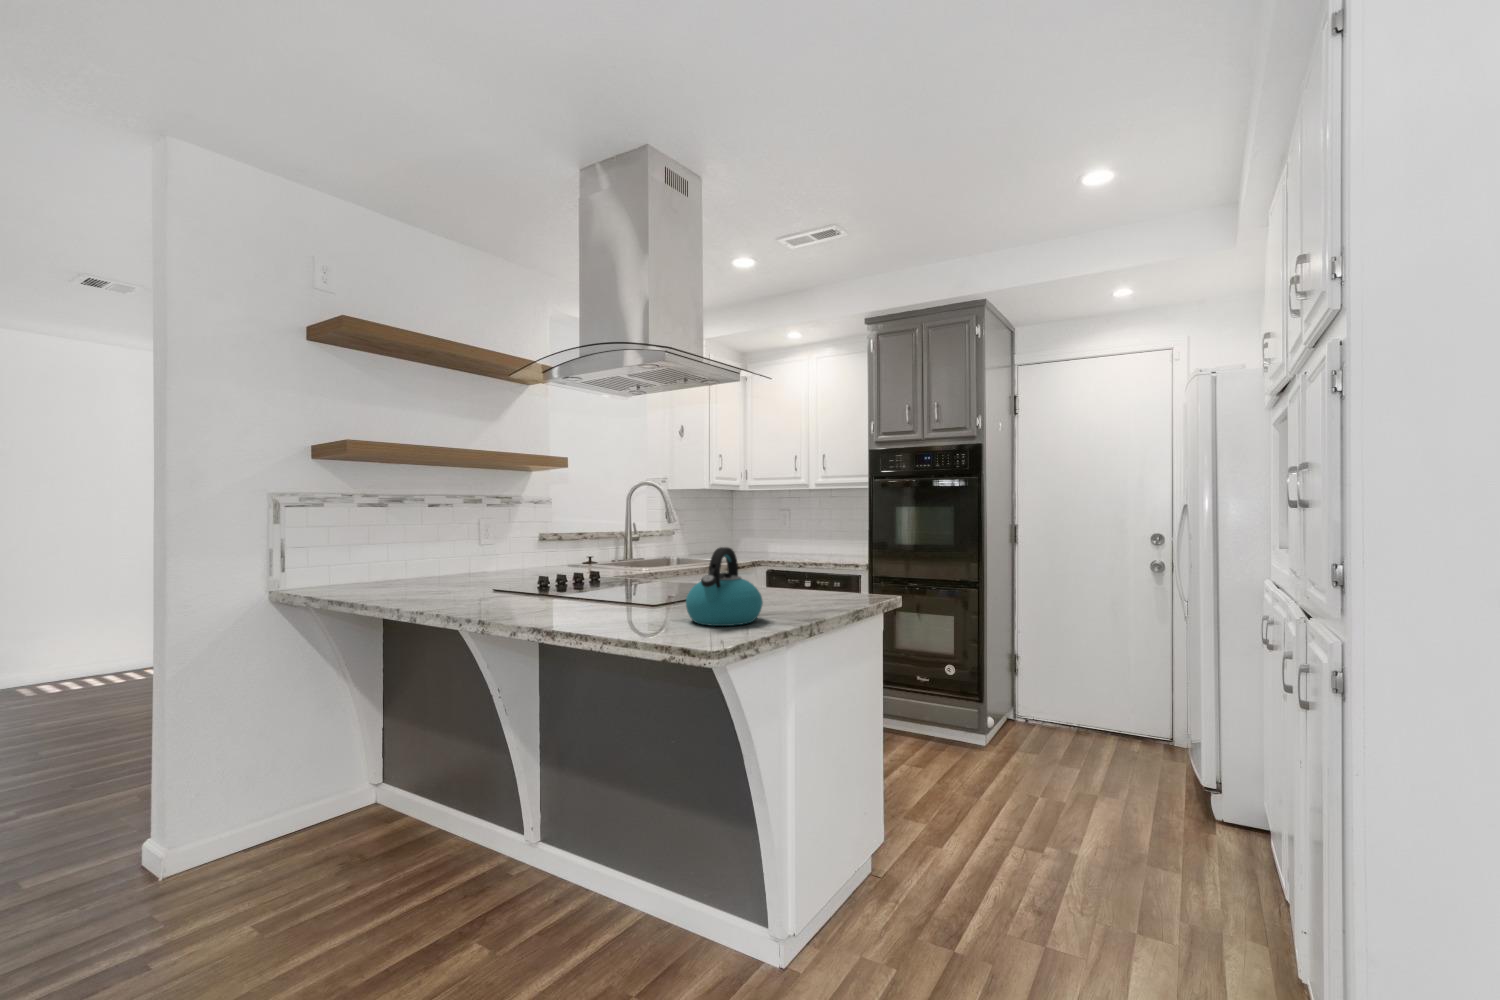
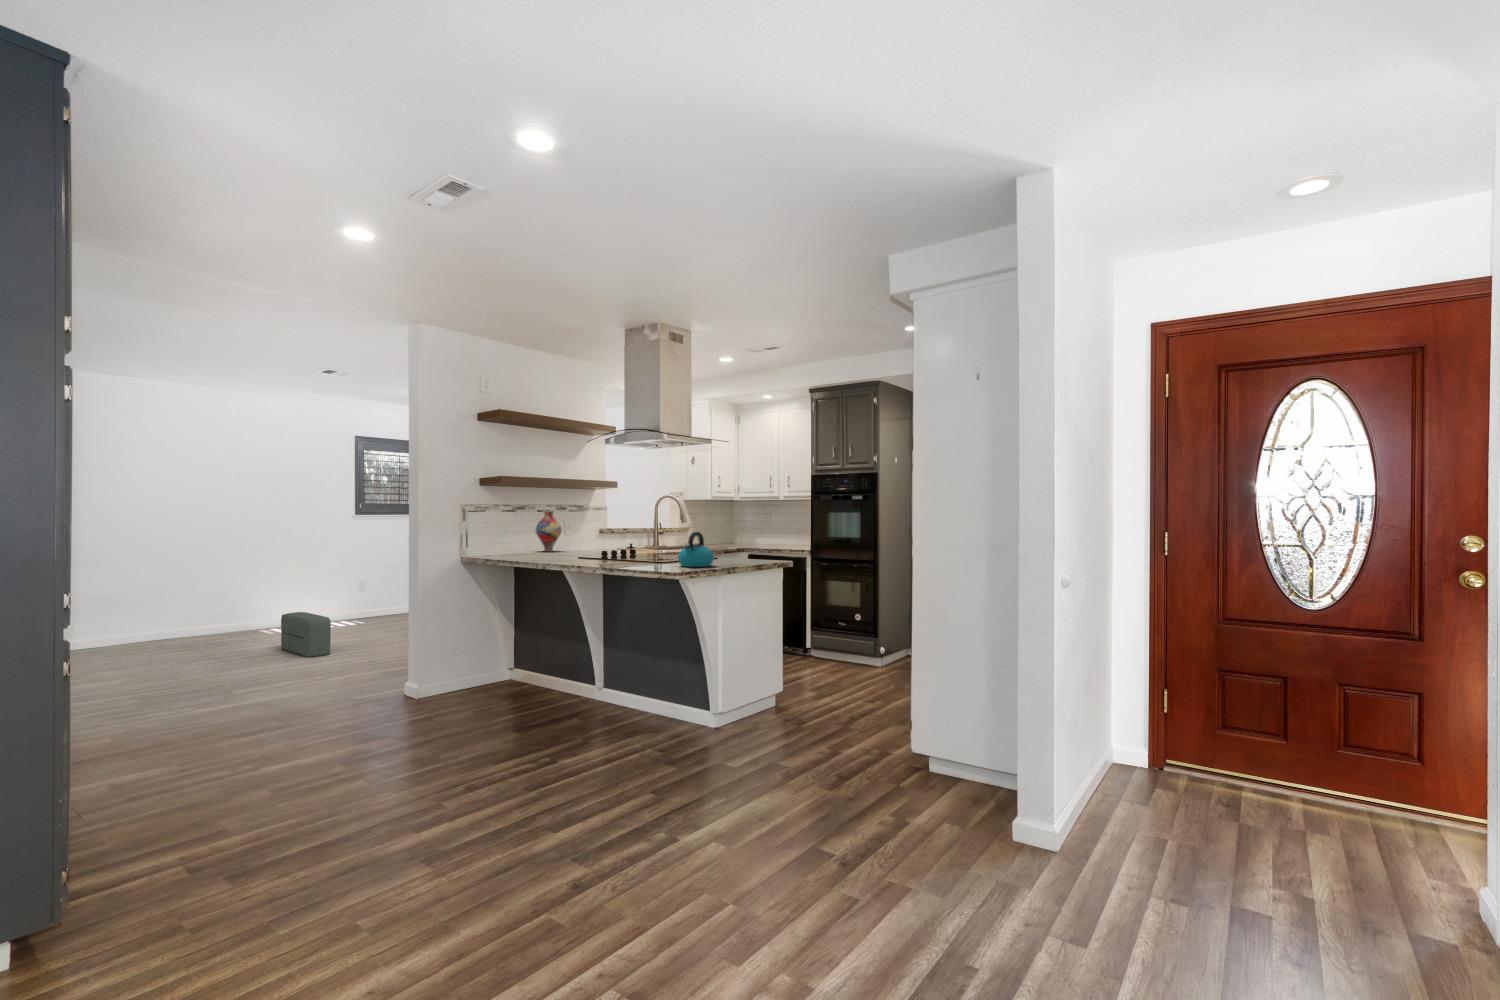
vase: none [421,508,468,577] -> present [536,511,562,552]
pouf: none [37,668,109,747] -> present [281,612,331,657]

